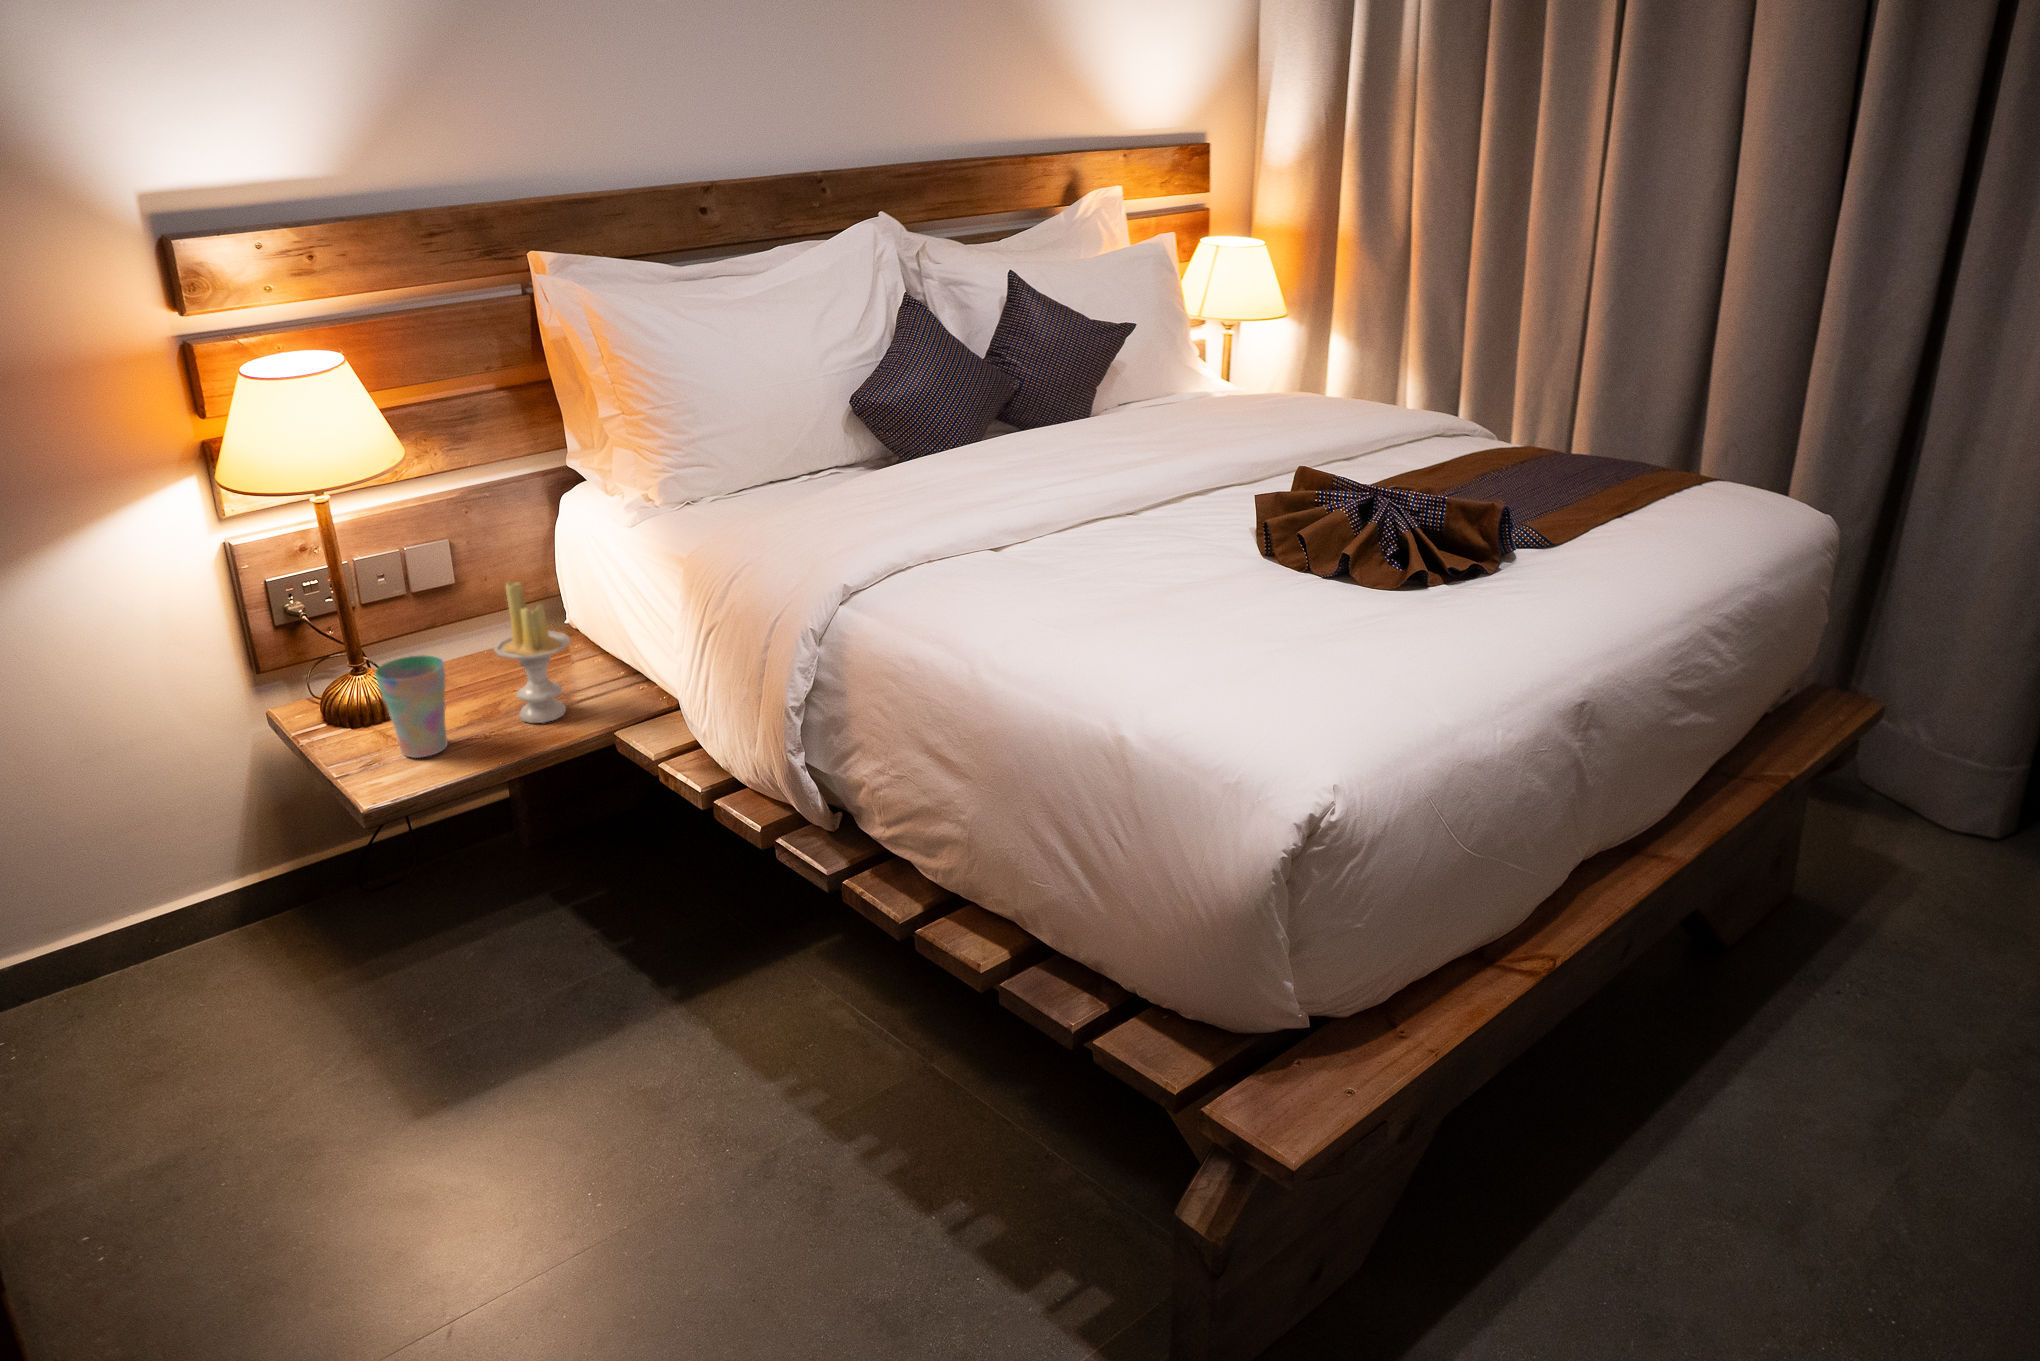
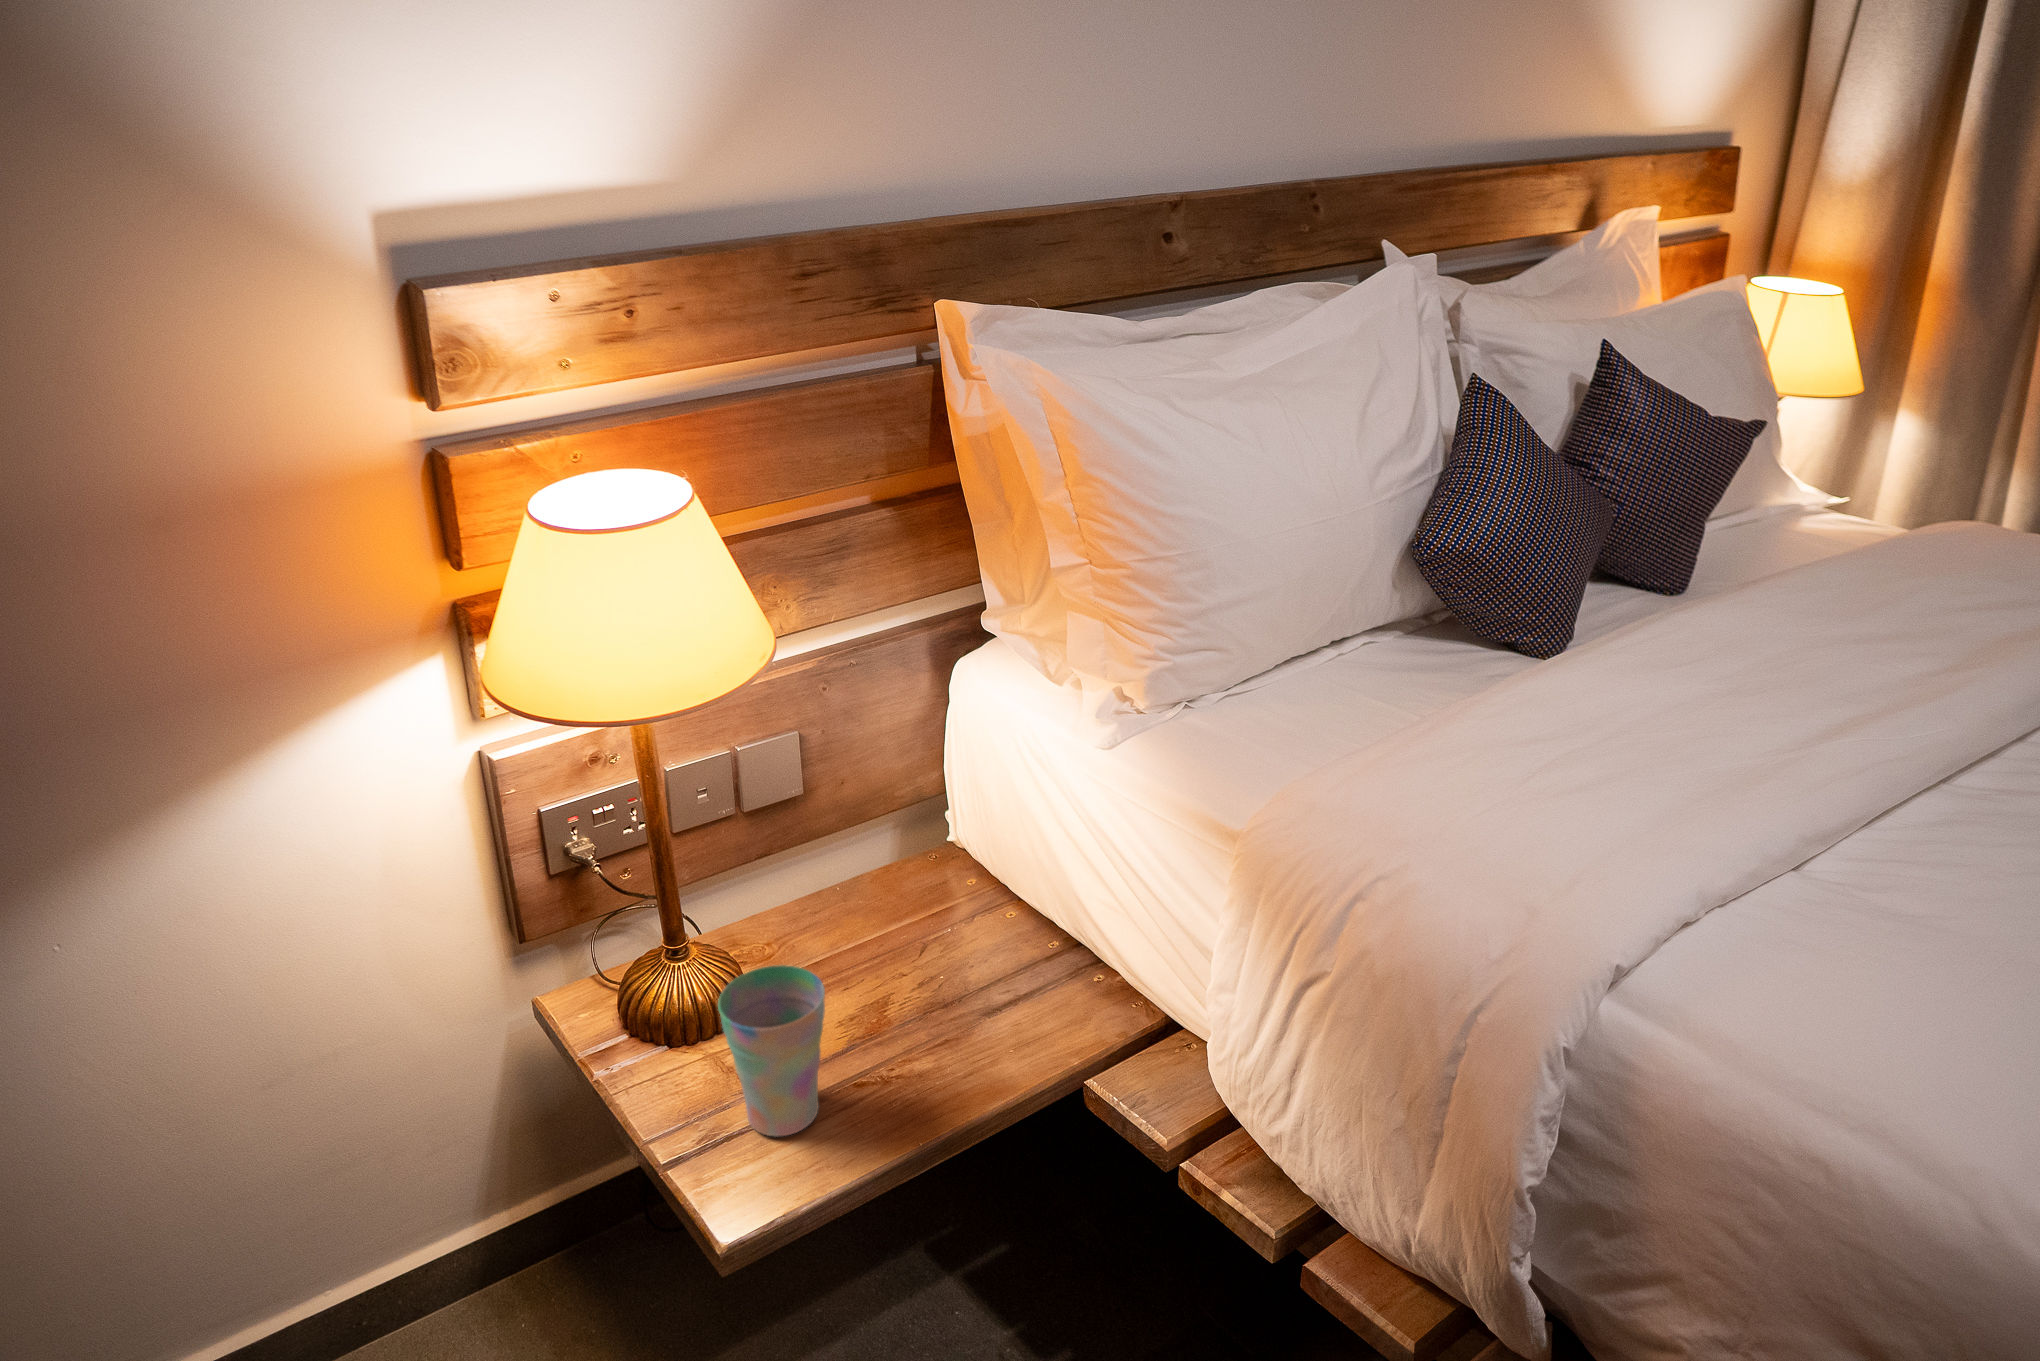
candle: present [494,581,570,723] -> none [889,844,1004,1060]

